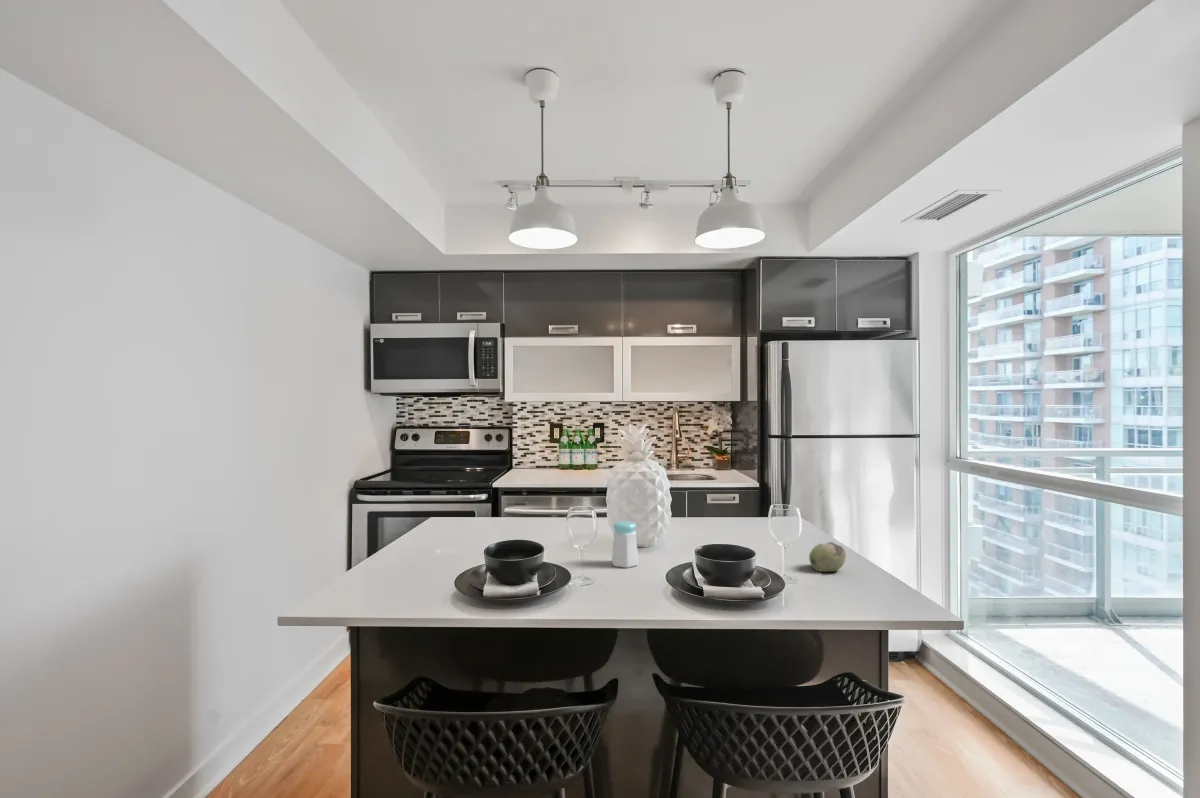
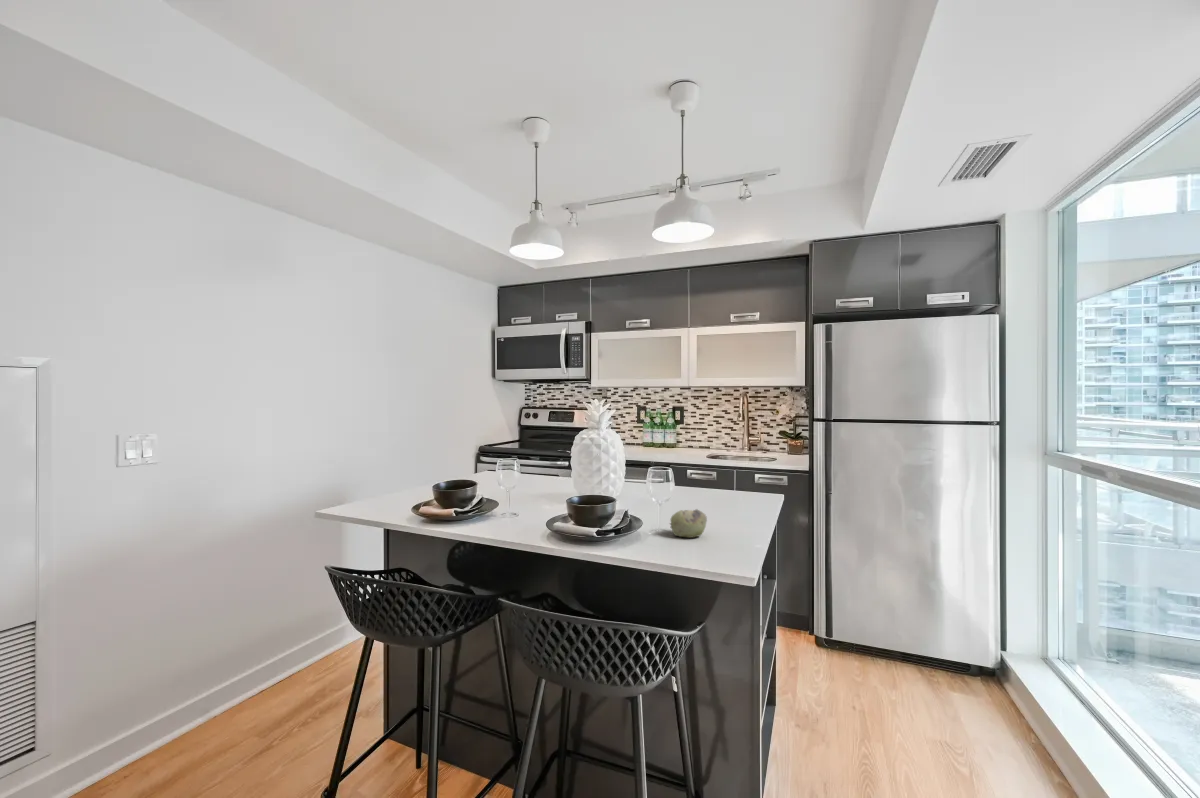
salt shaker: present [612,521,638,568] -> none [513,475,537,514]

